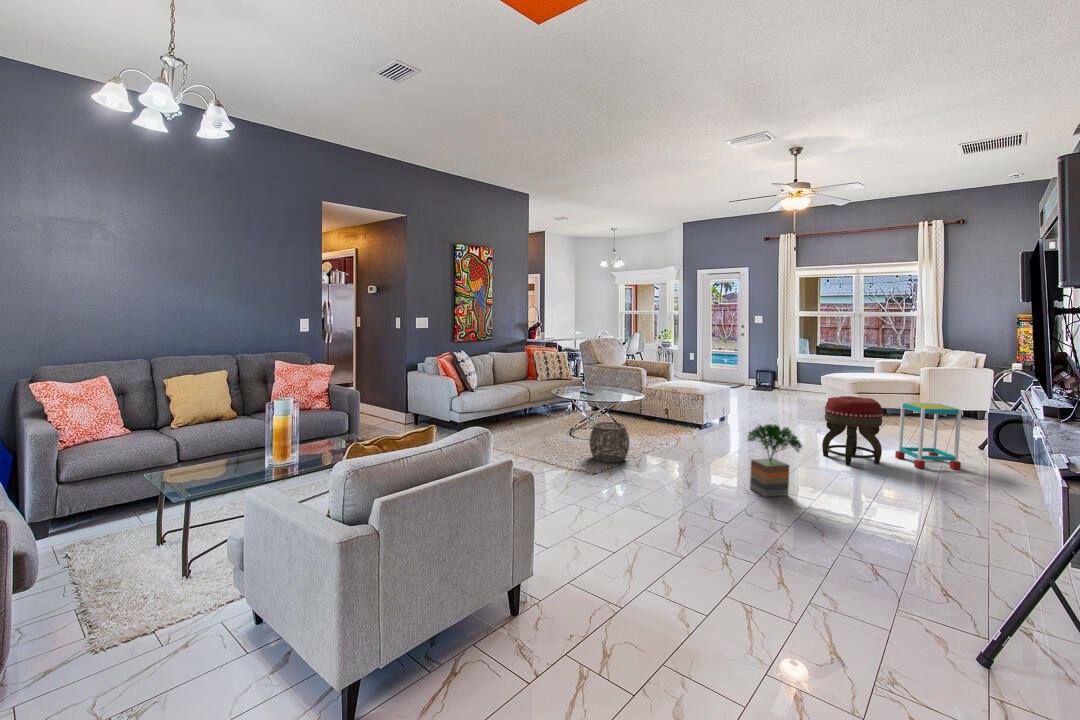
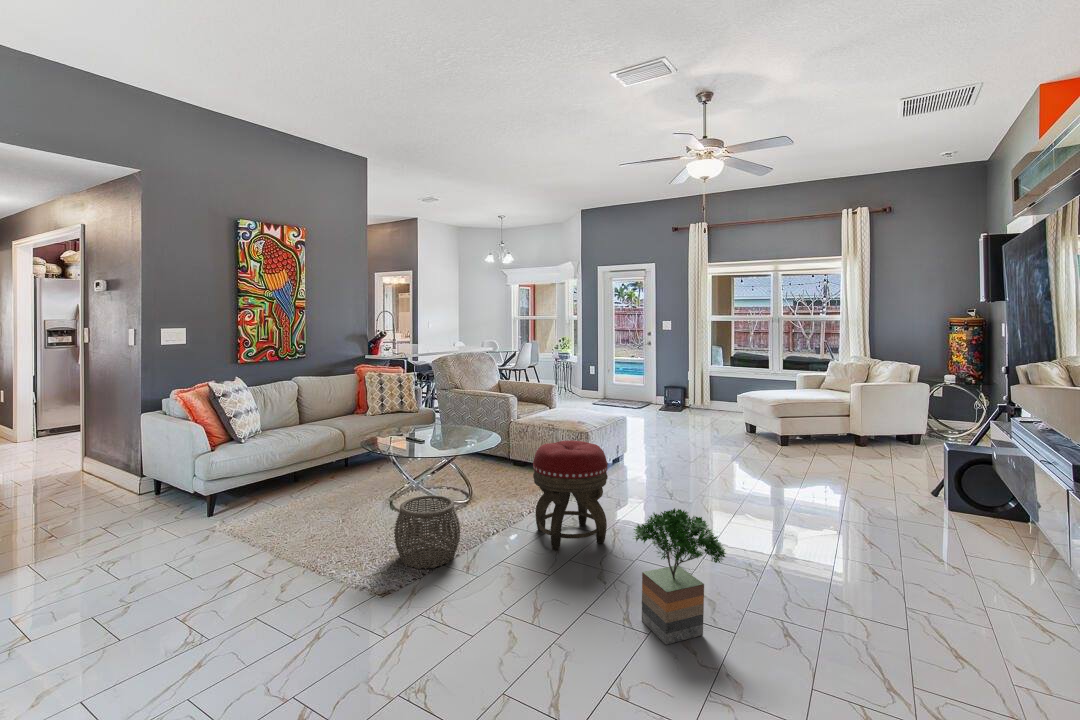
footstool: present [822,396,883,465] -> present [533,440,608,550]
side table: present [895,403,961,469] -> none [844,446,935,545]

